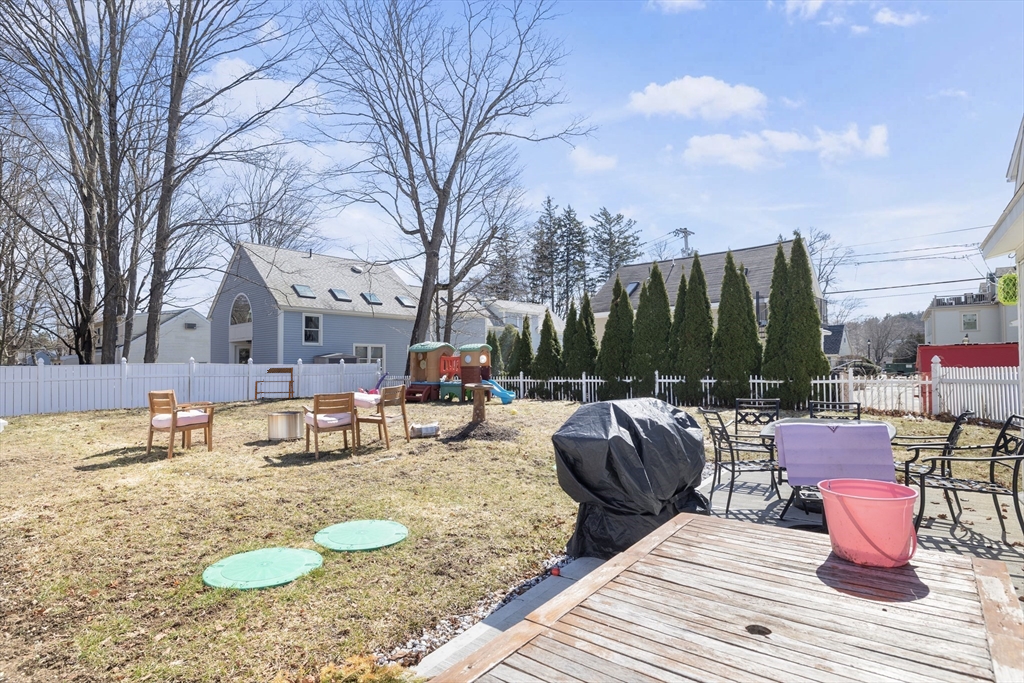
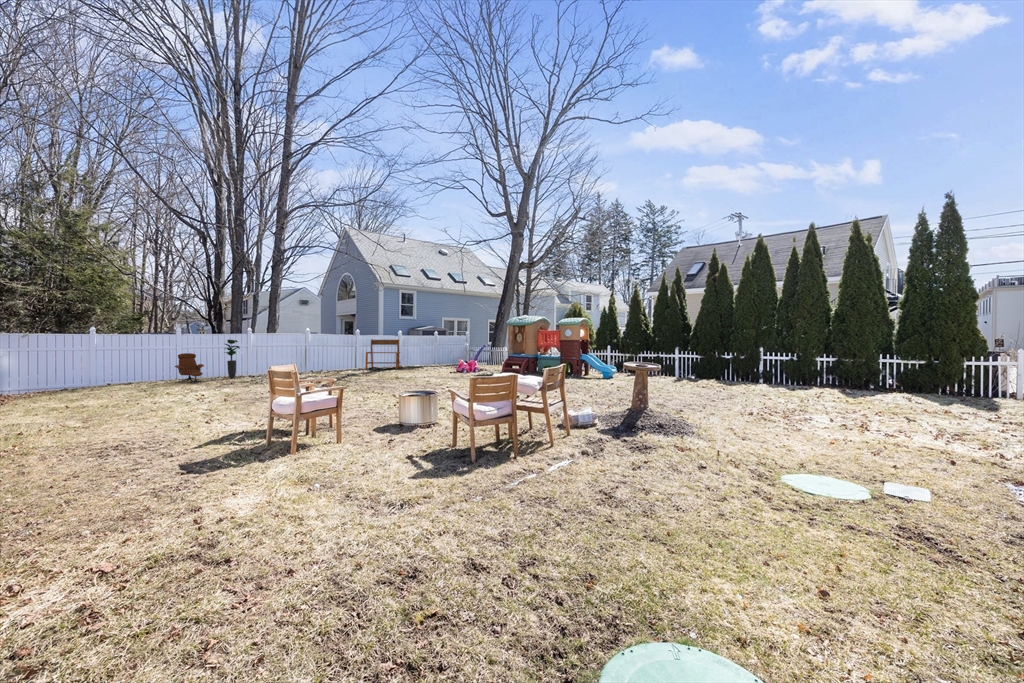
potted plant: none [92,369,114,410] -> present [225,340,240,378]
lounge chair: none [41,384,74,415] -> present [175,353,204,383]

